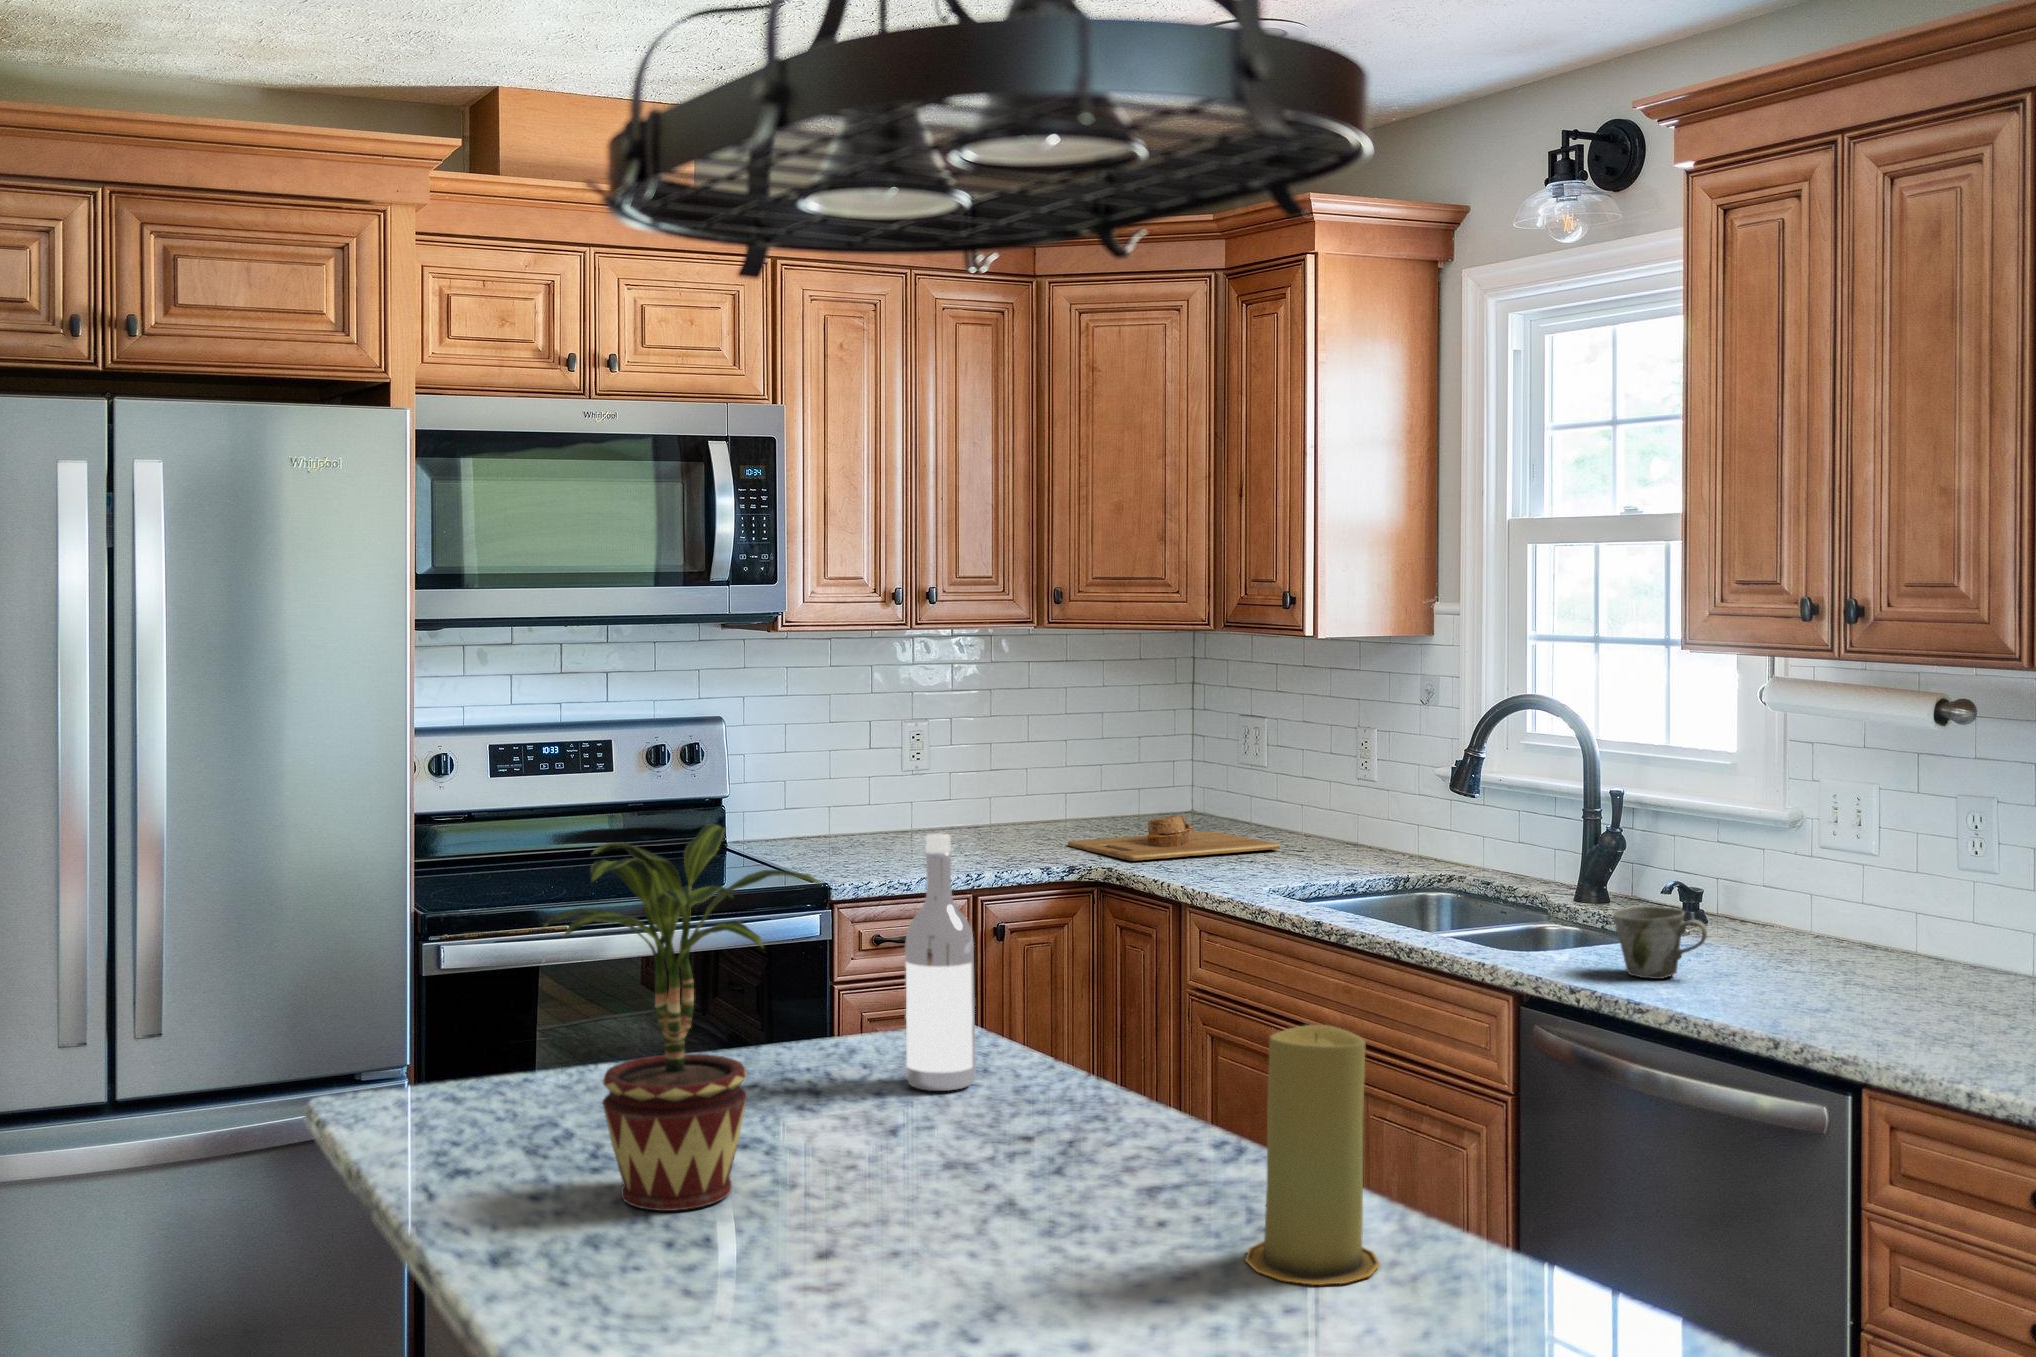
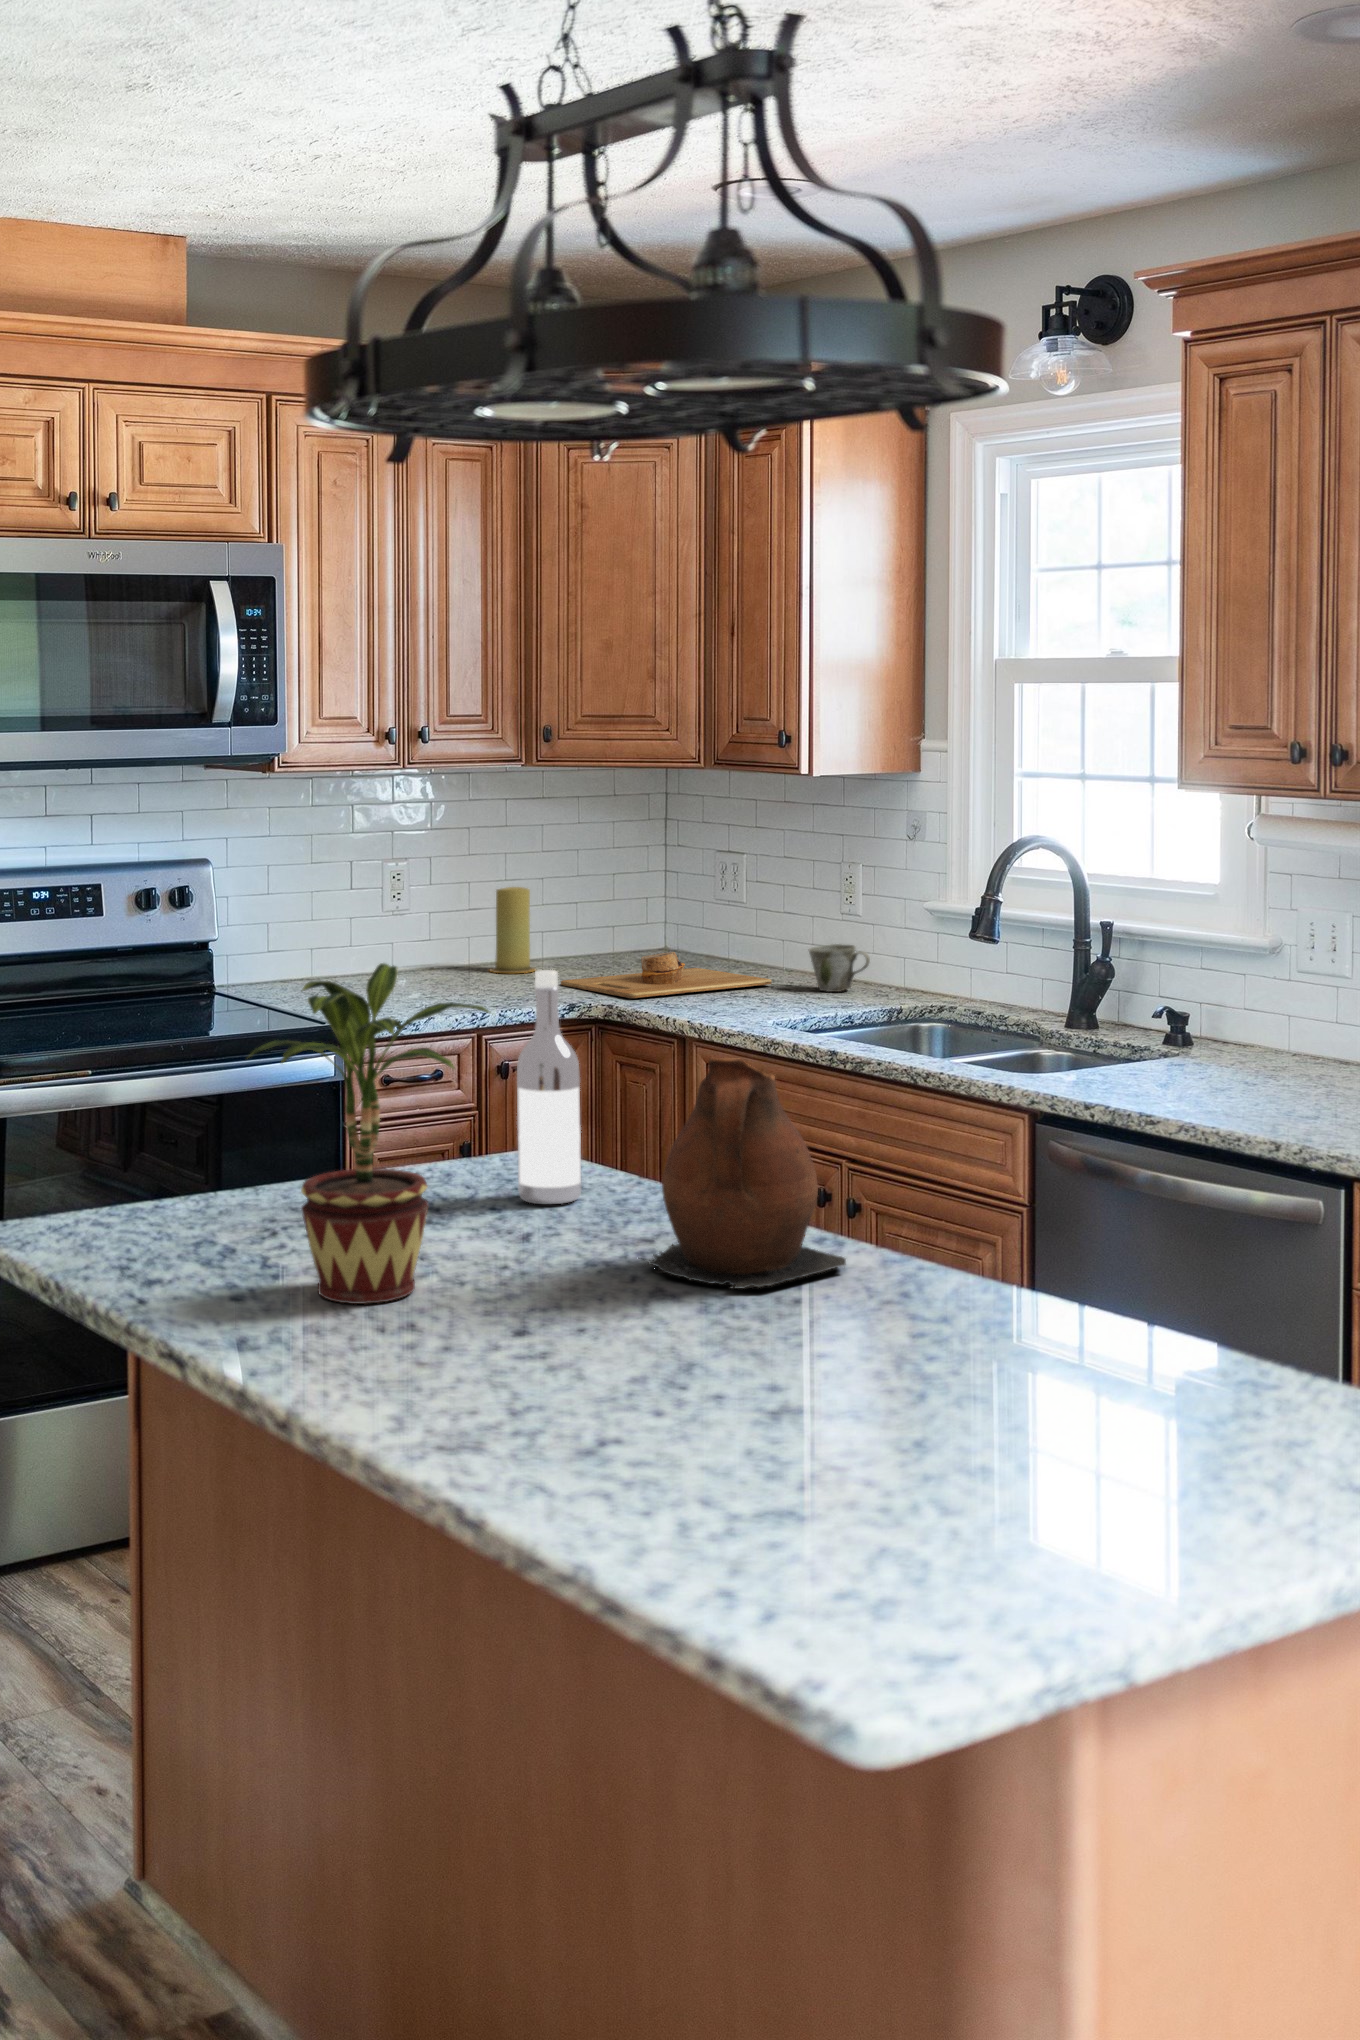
mug: present [1613,906,1707,979] -> present [809,944,870,992]
ceramic pitcher: none [994,939,1232,1209] -> present [648,1058,846,1289]
candle: present [1245,1025,1380,1285] -> present [490,887,536,973]

